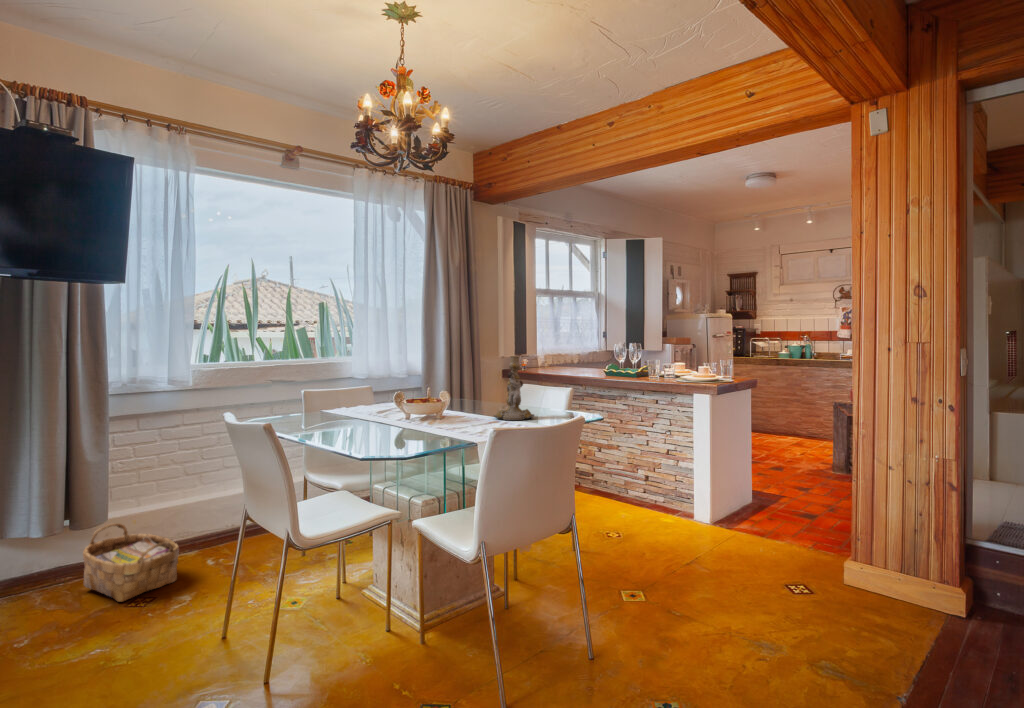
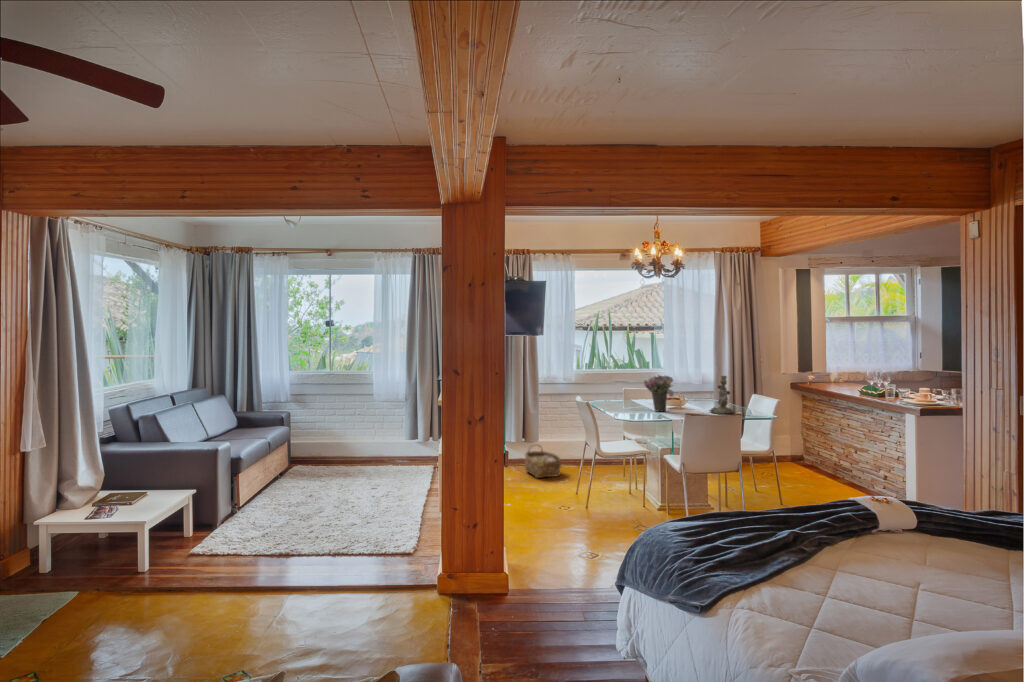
flower bouquet: none [385,358,444,427] -> present [644,375,674,411]

